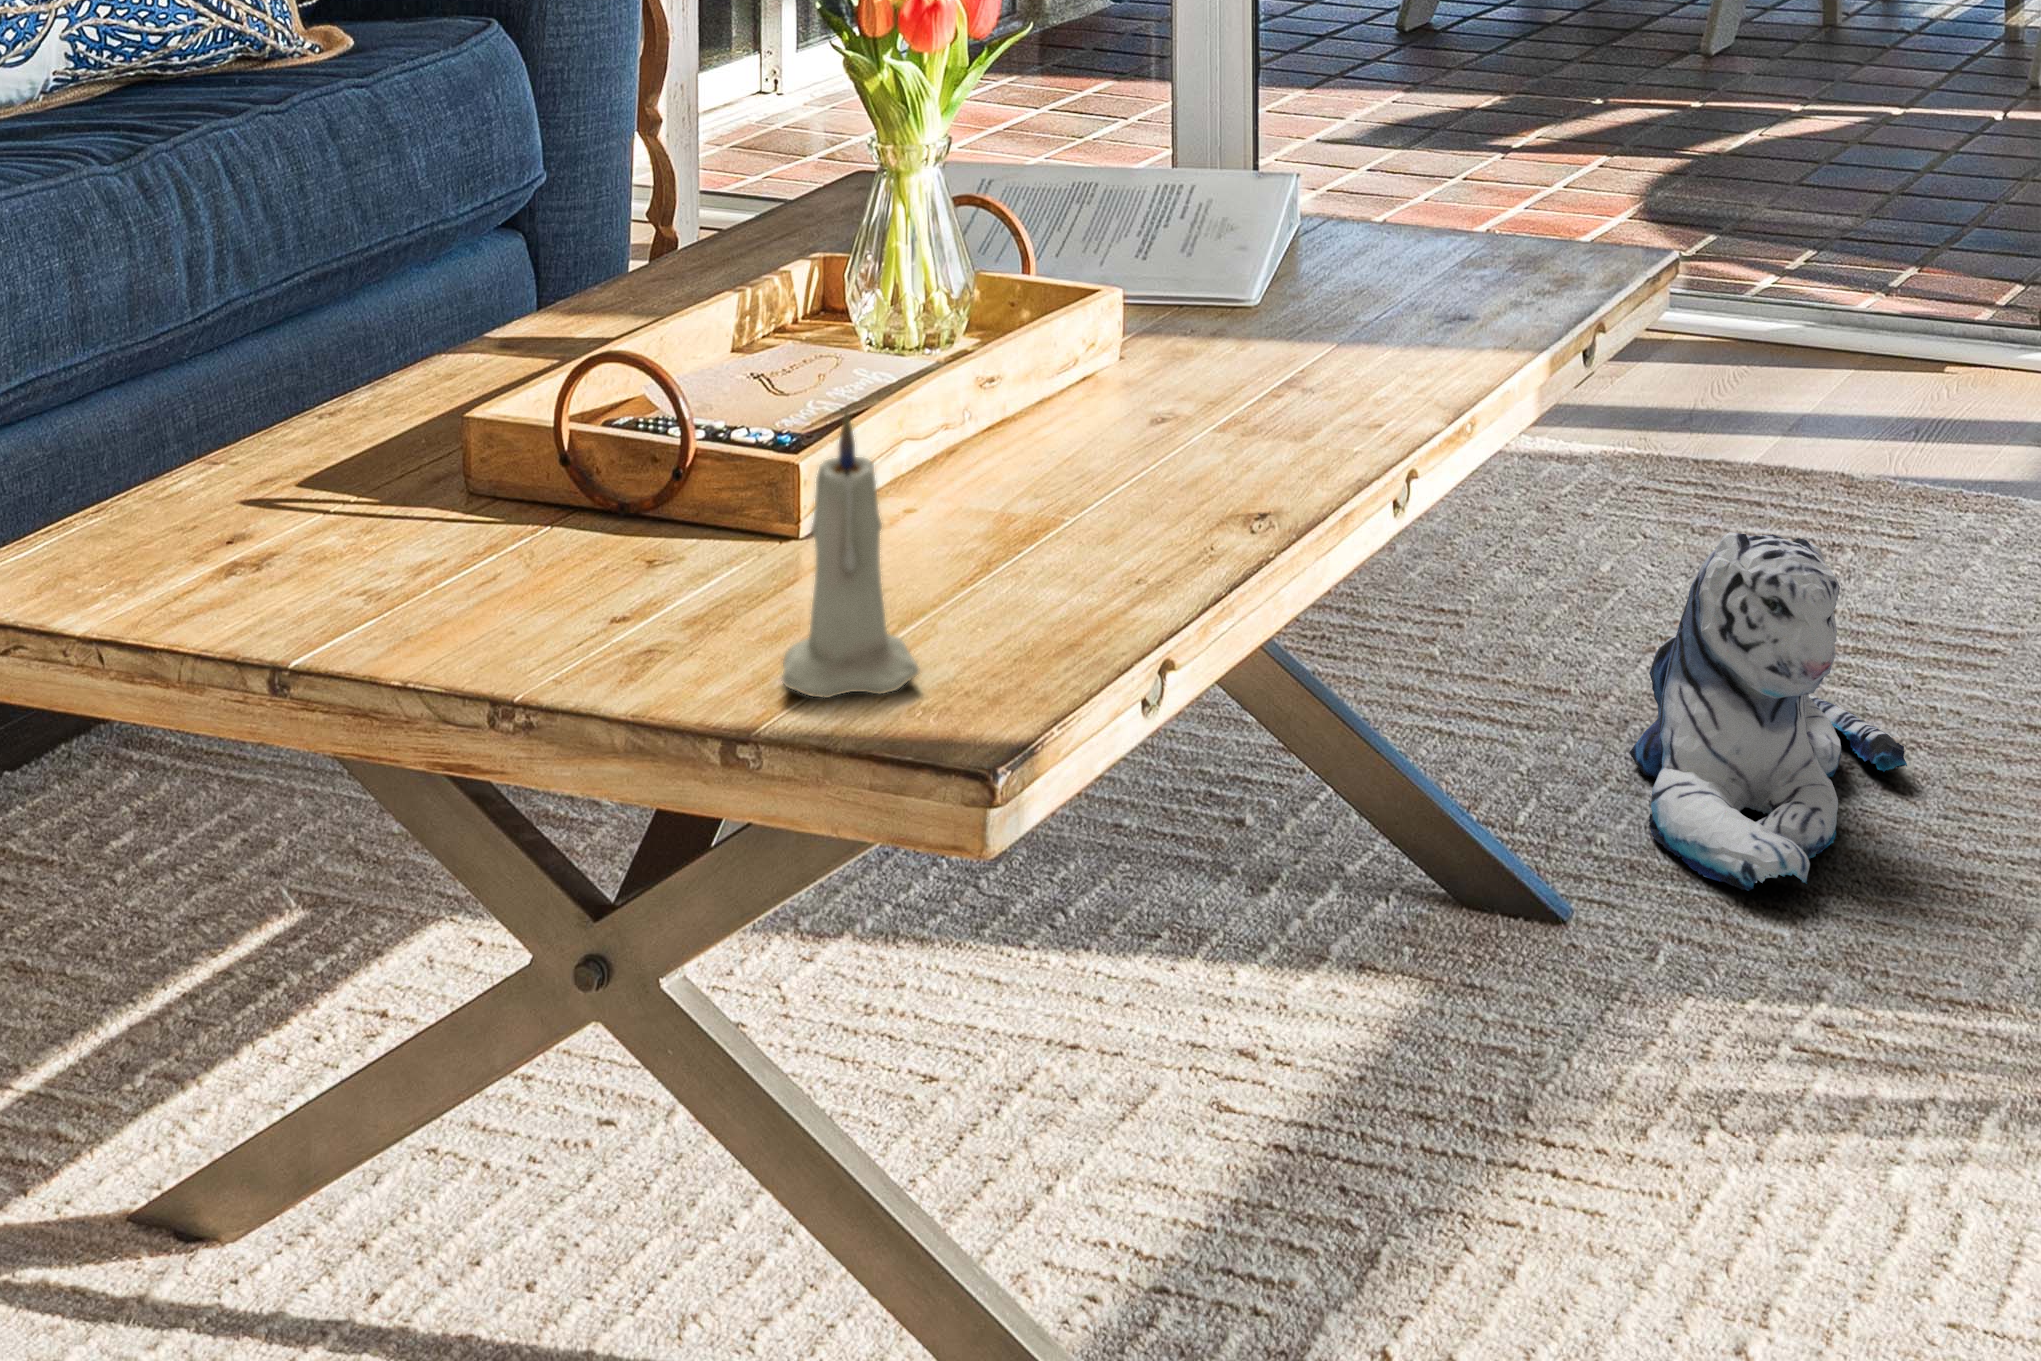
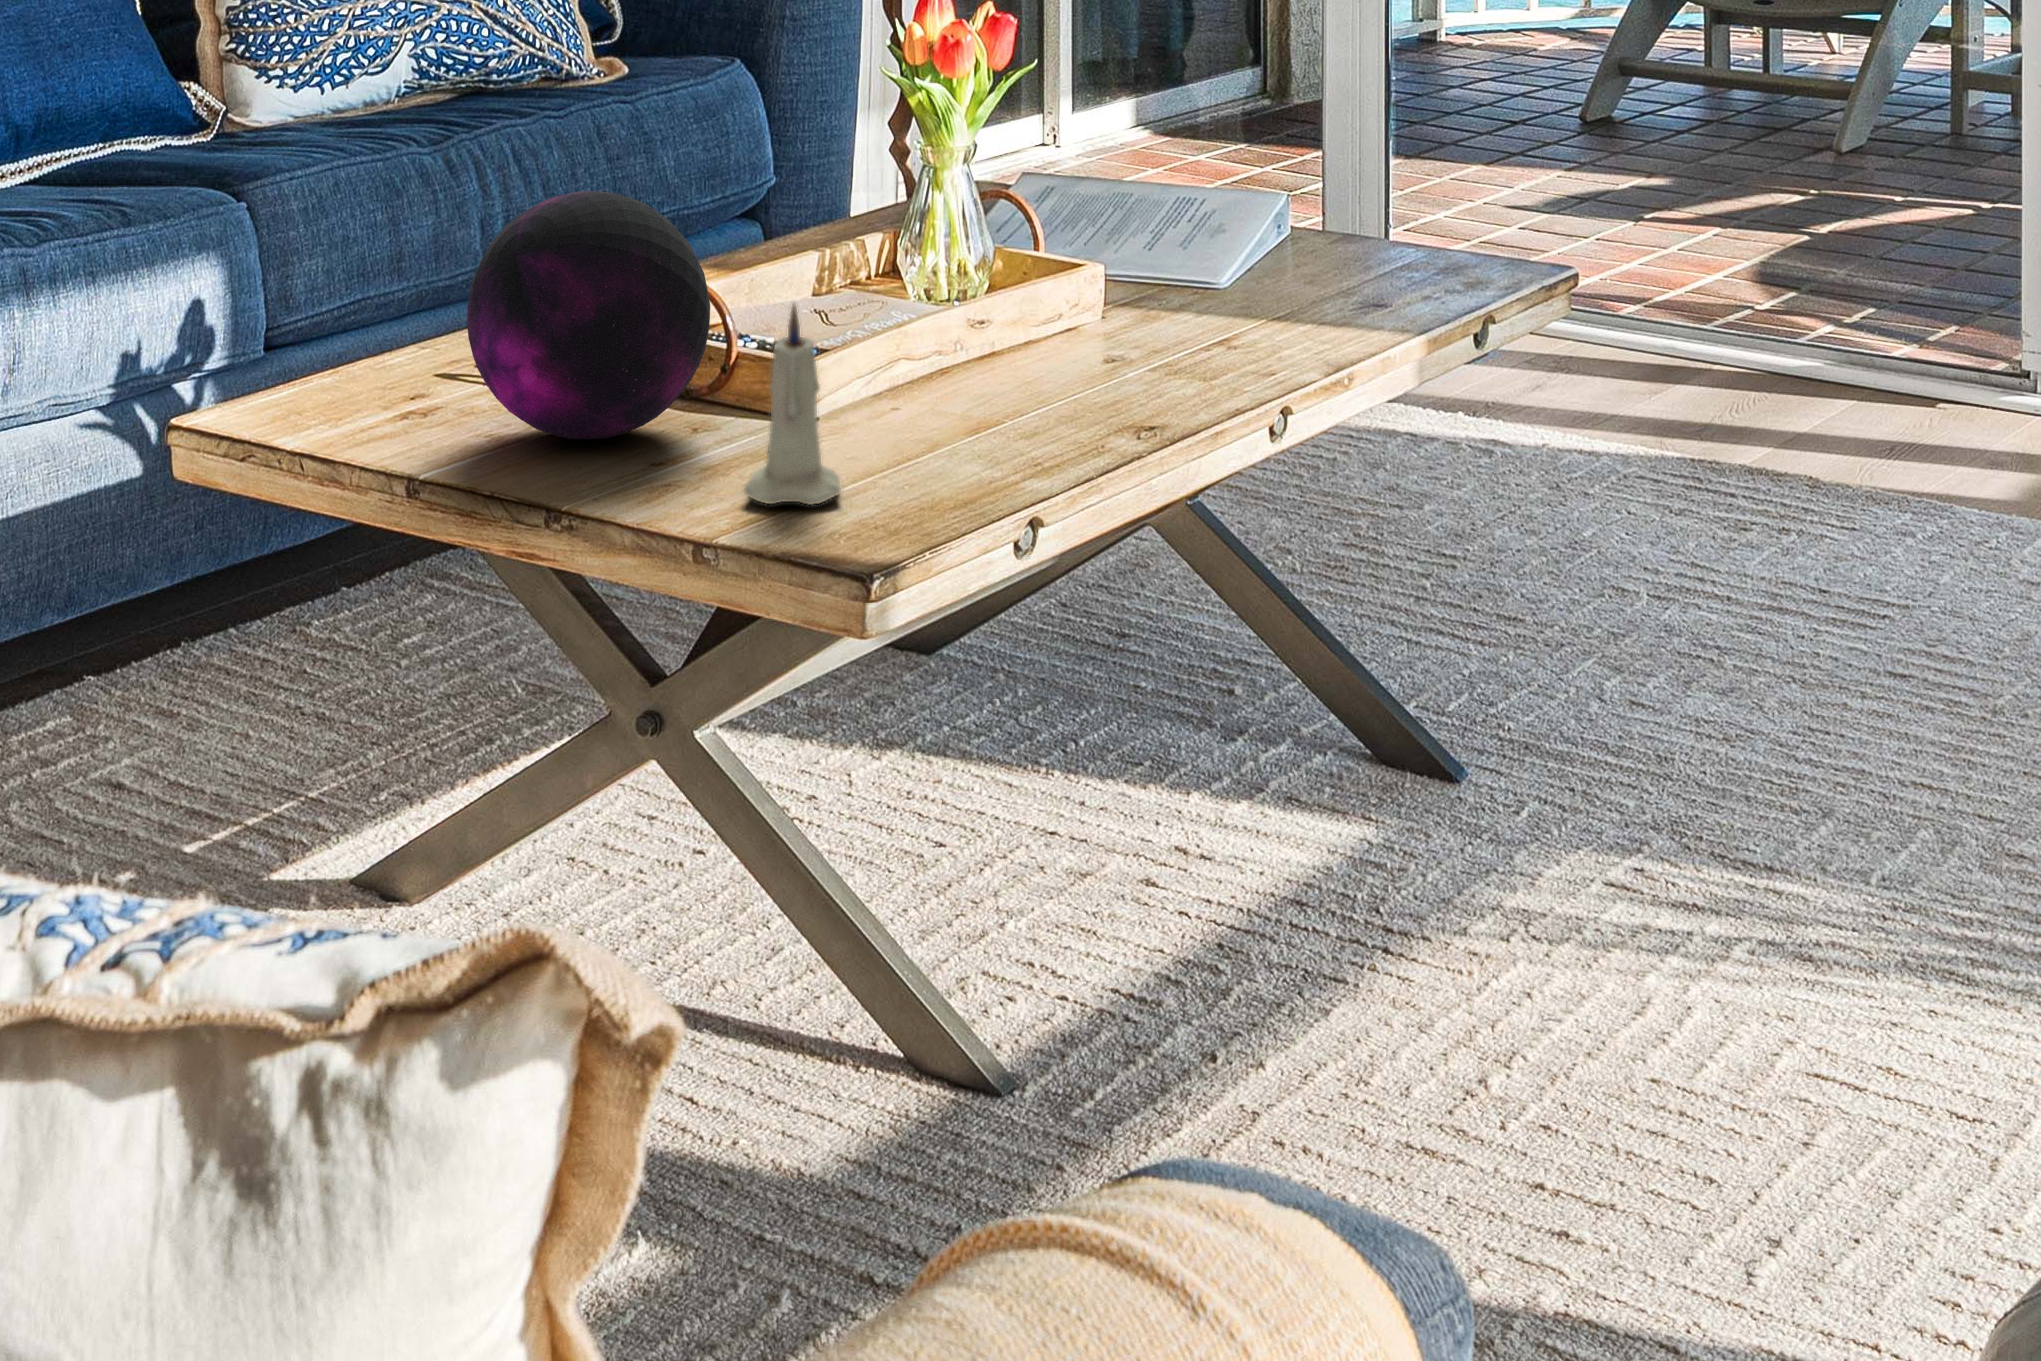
decorative orb: none [335,256,678,606] -> present [467,191,710,439]
plush toy: present [1629,532,1907,891] -> none [1551,497,1777,774]

